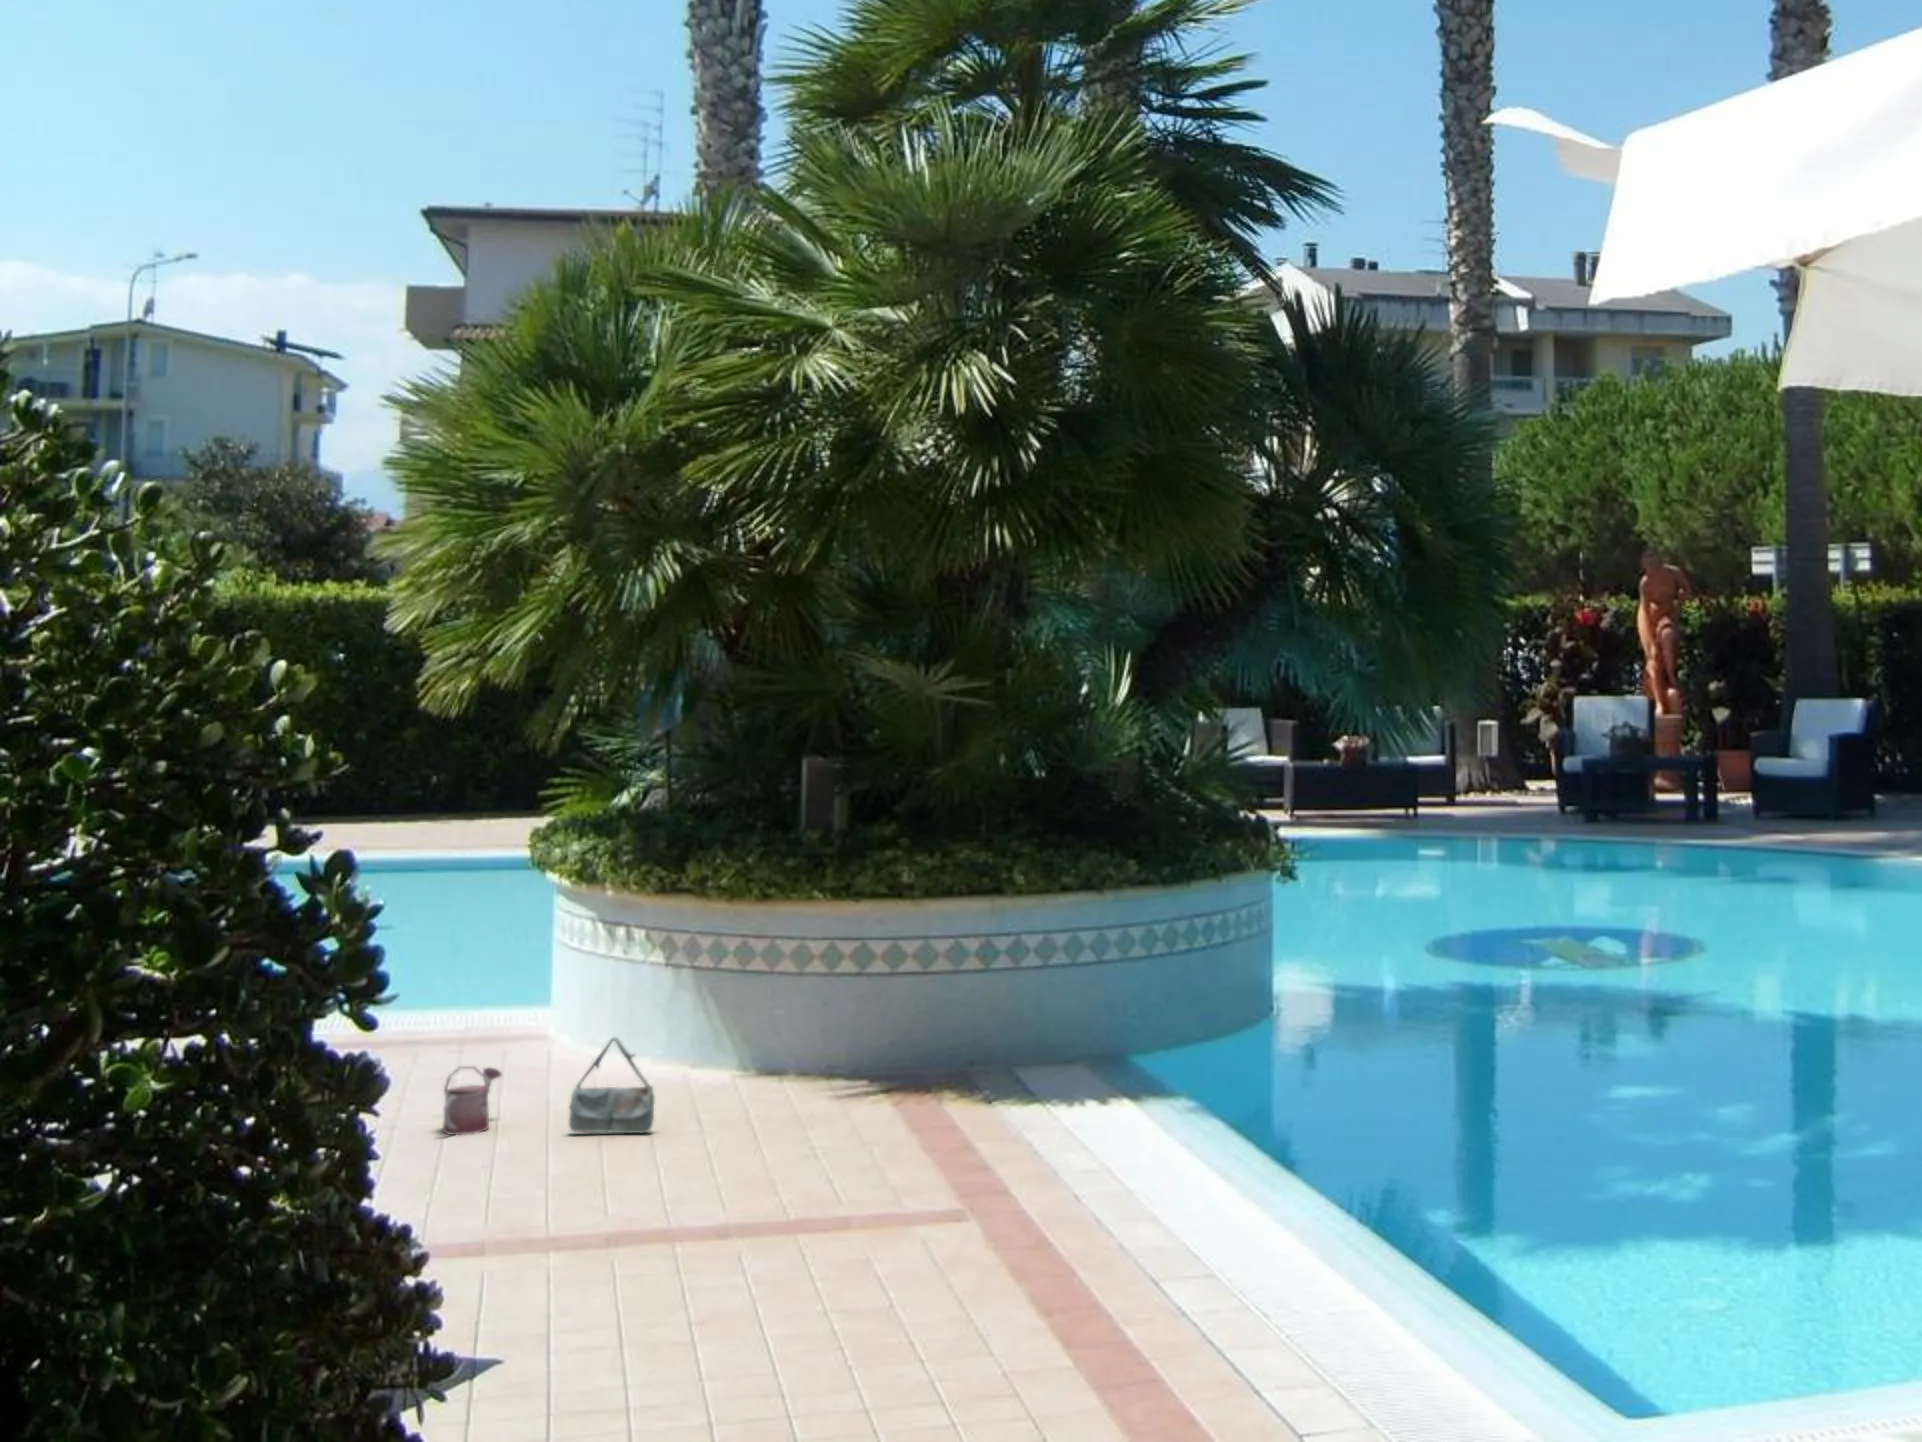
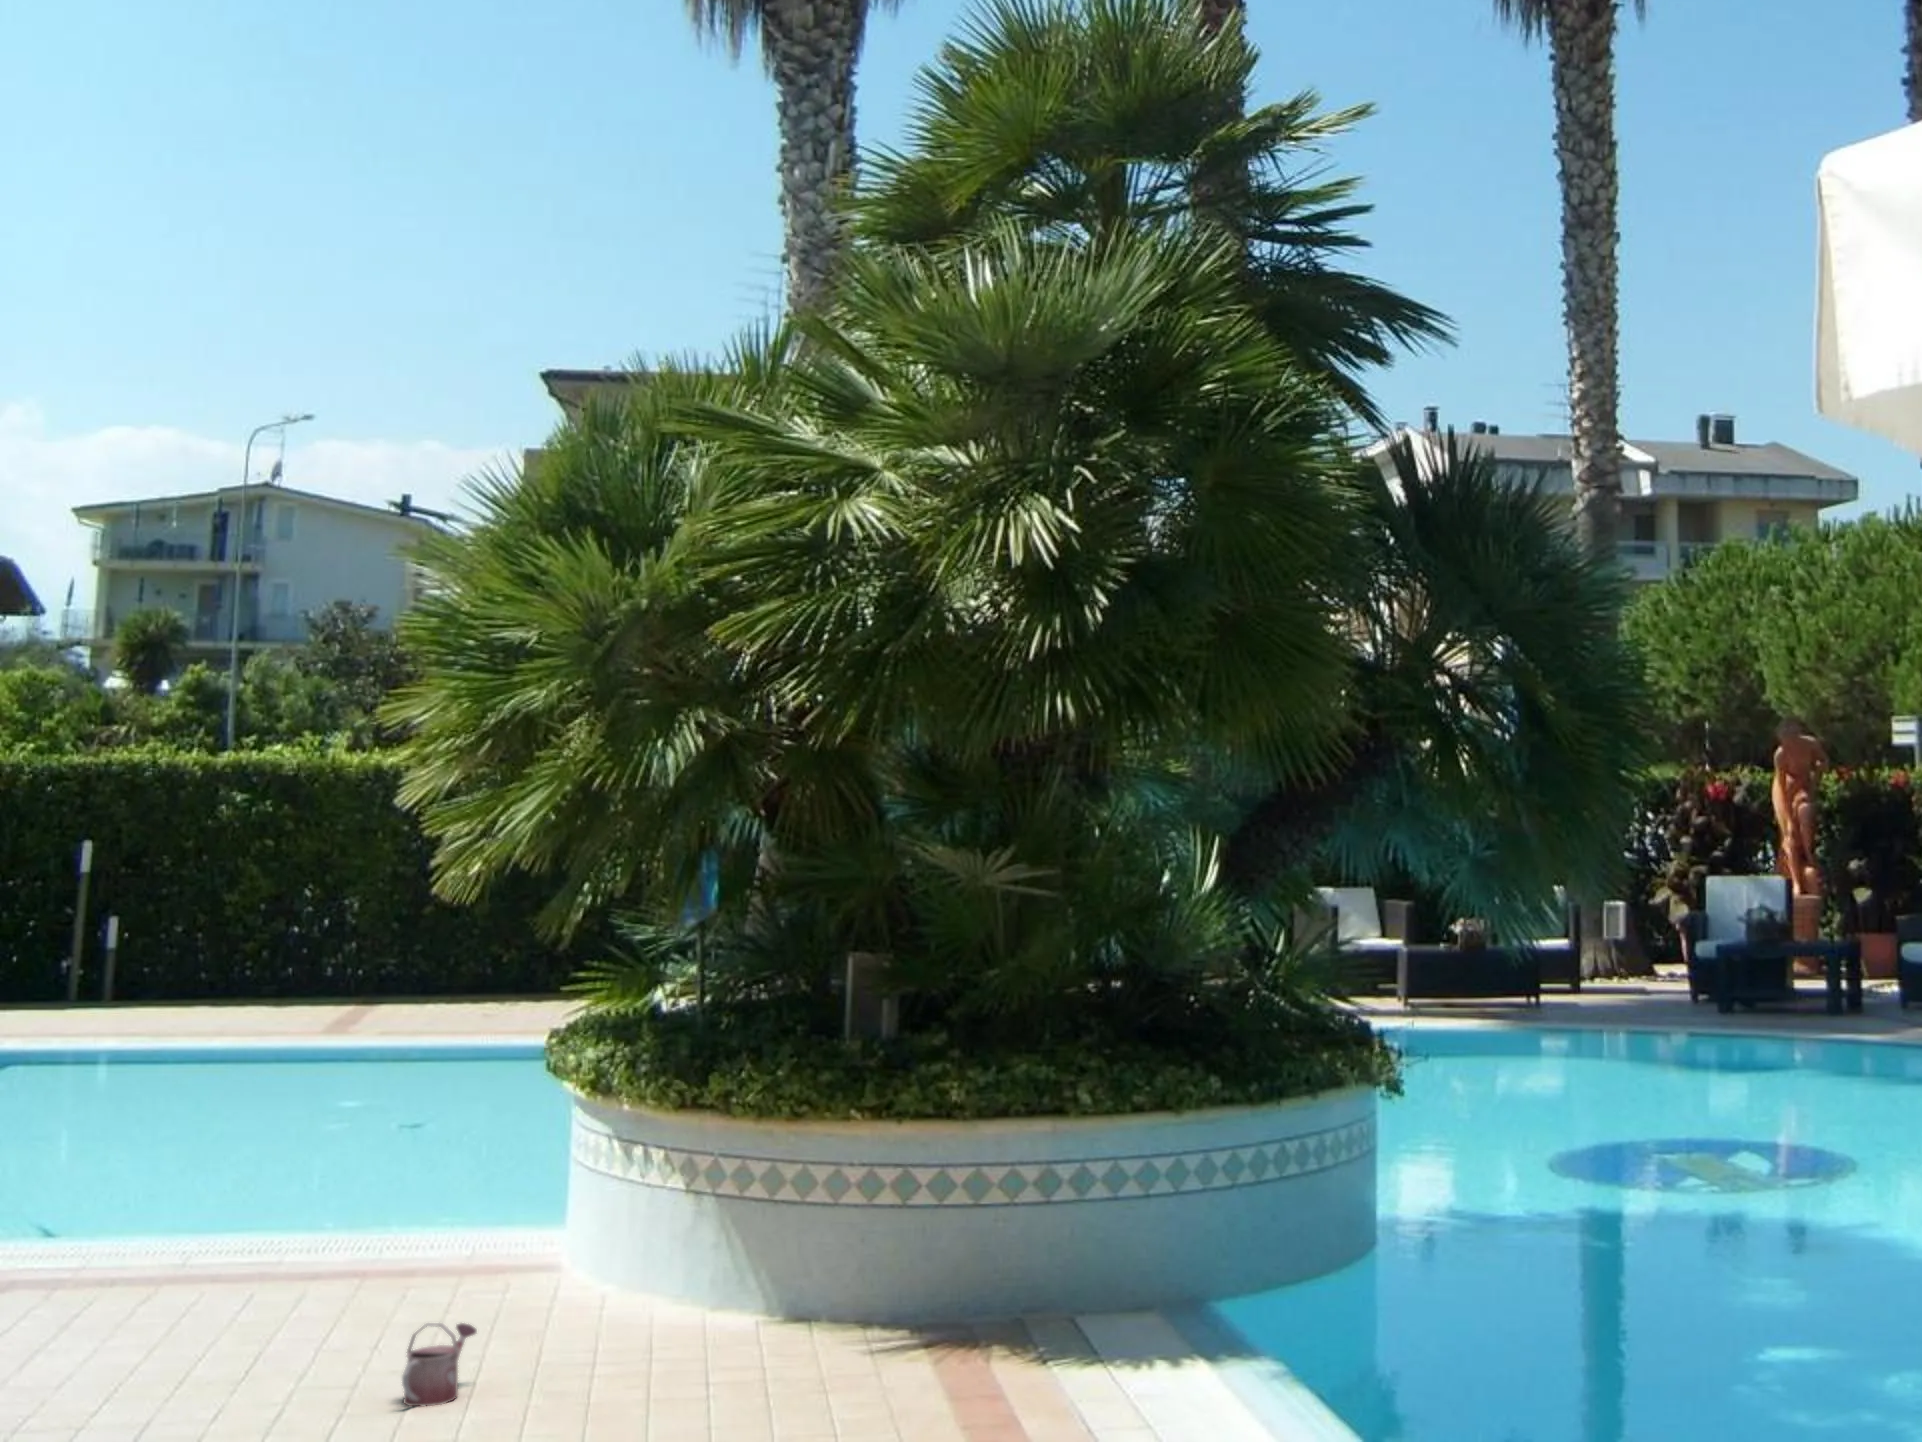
bag: present [569,1037,655,1133] -> none [546,1291,646,1408]

